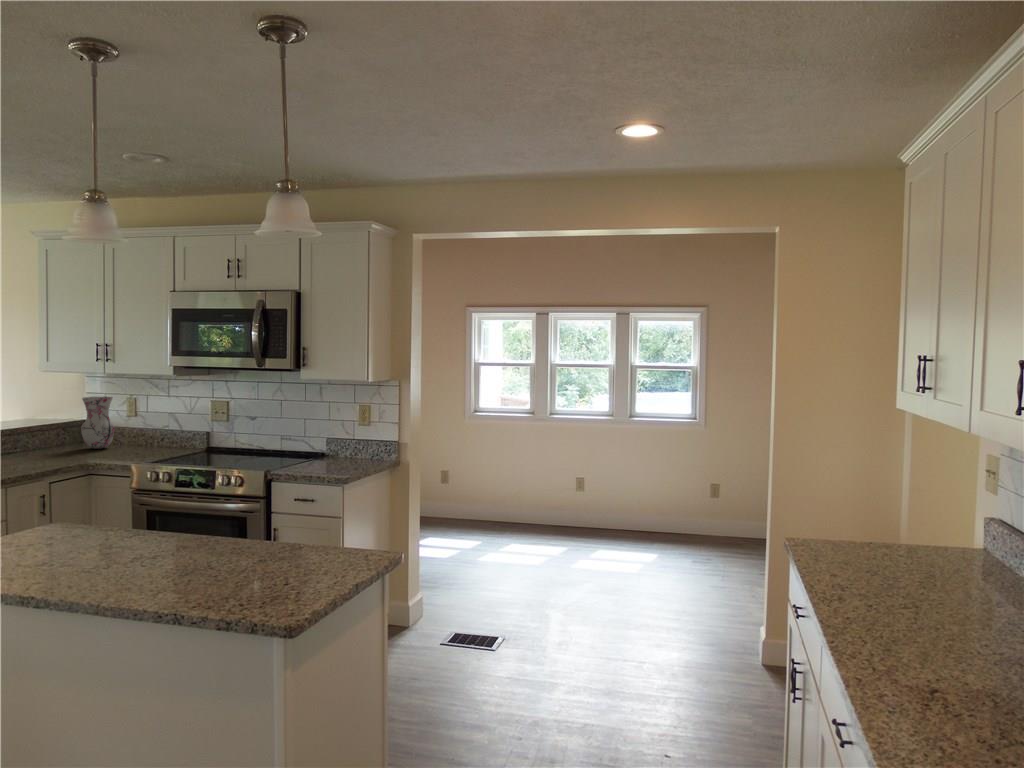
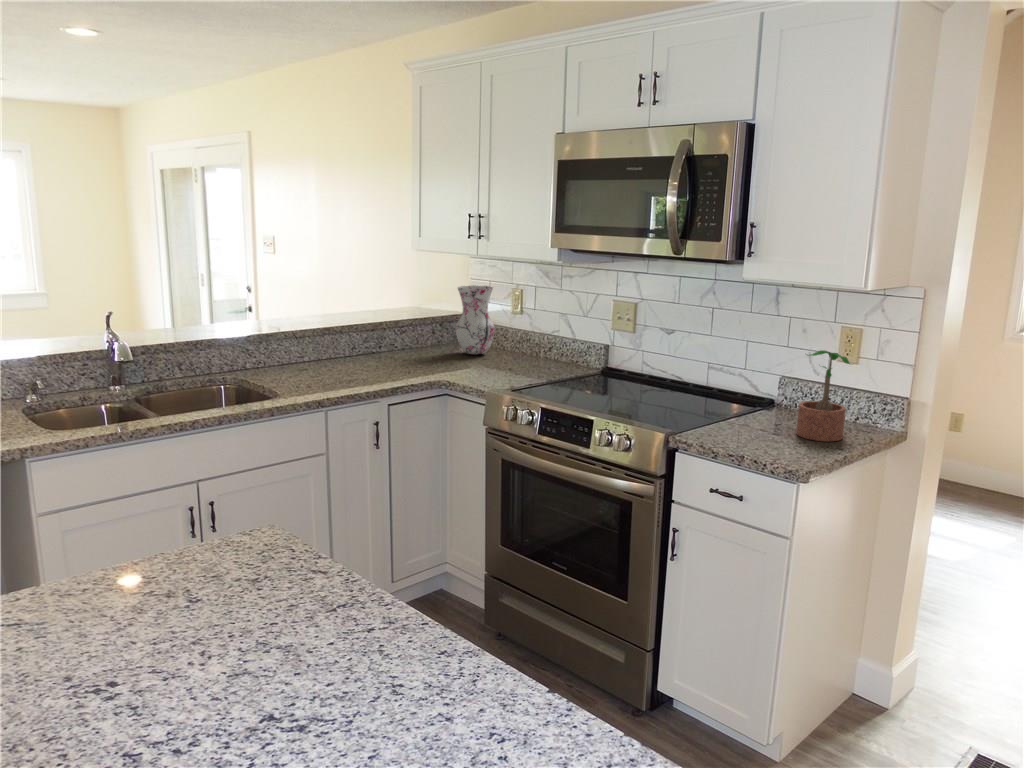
potted plant: none [340,417,367,467] -> present [796,350,850,441]

